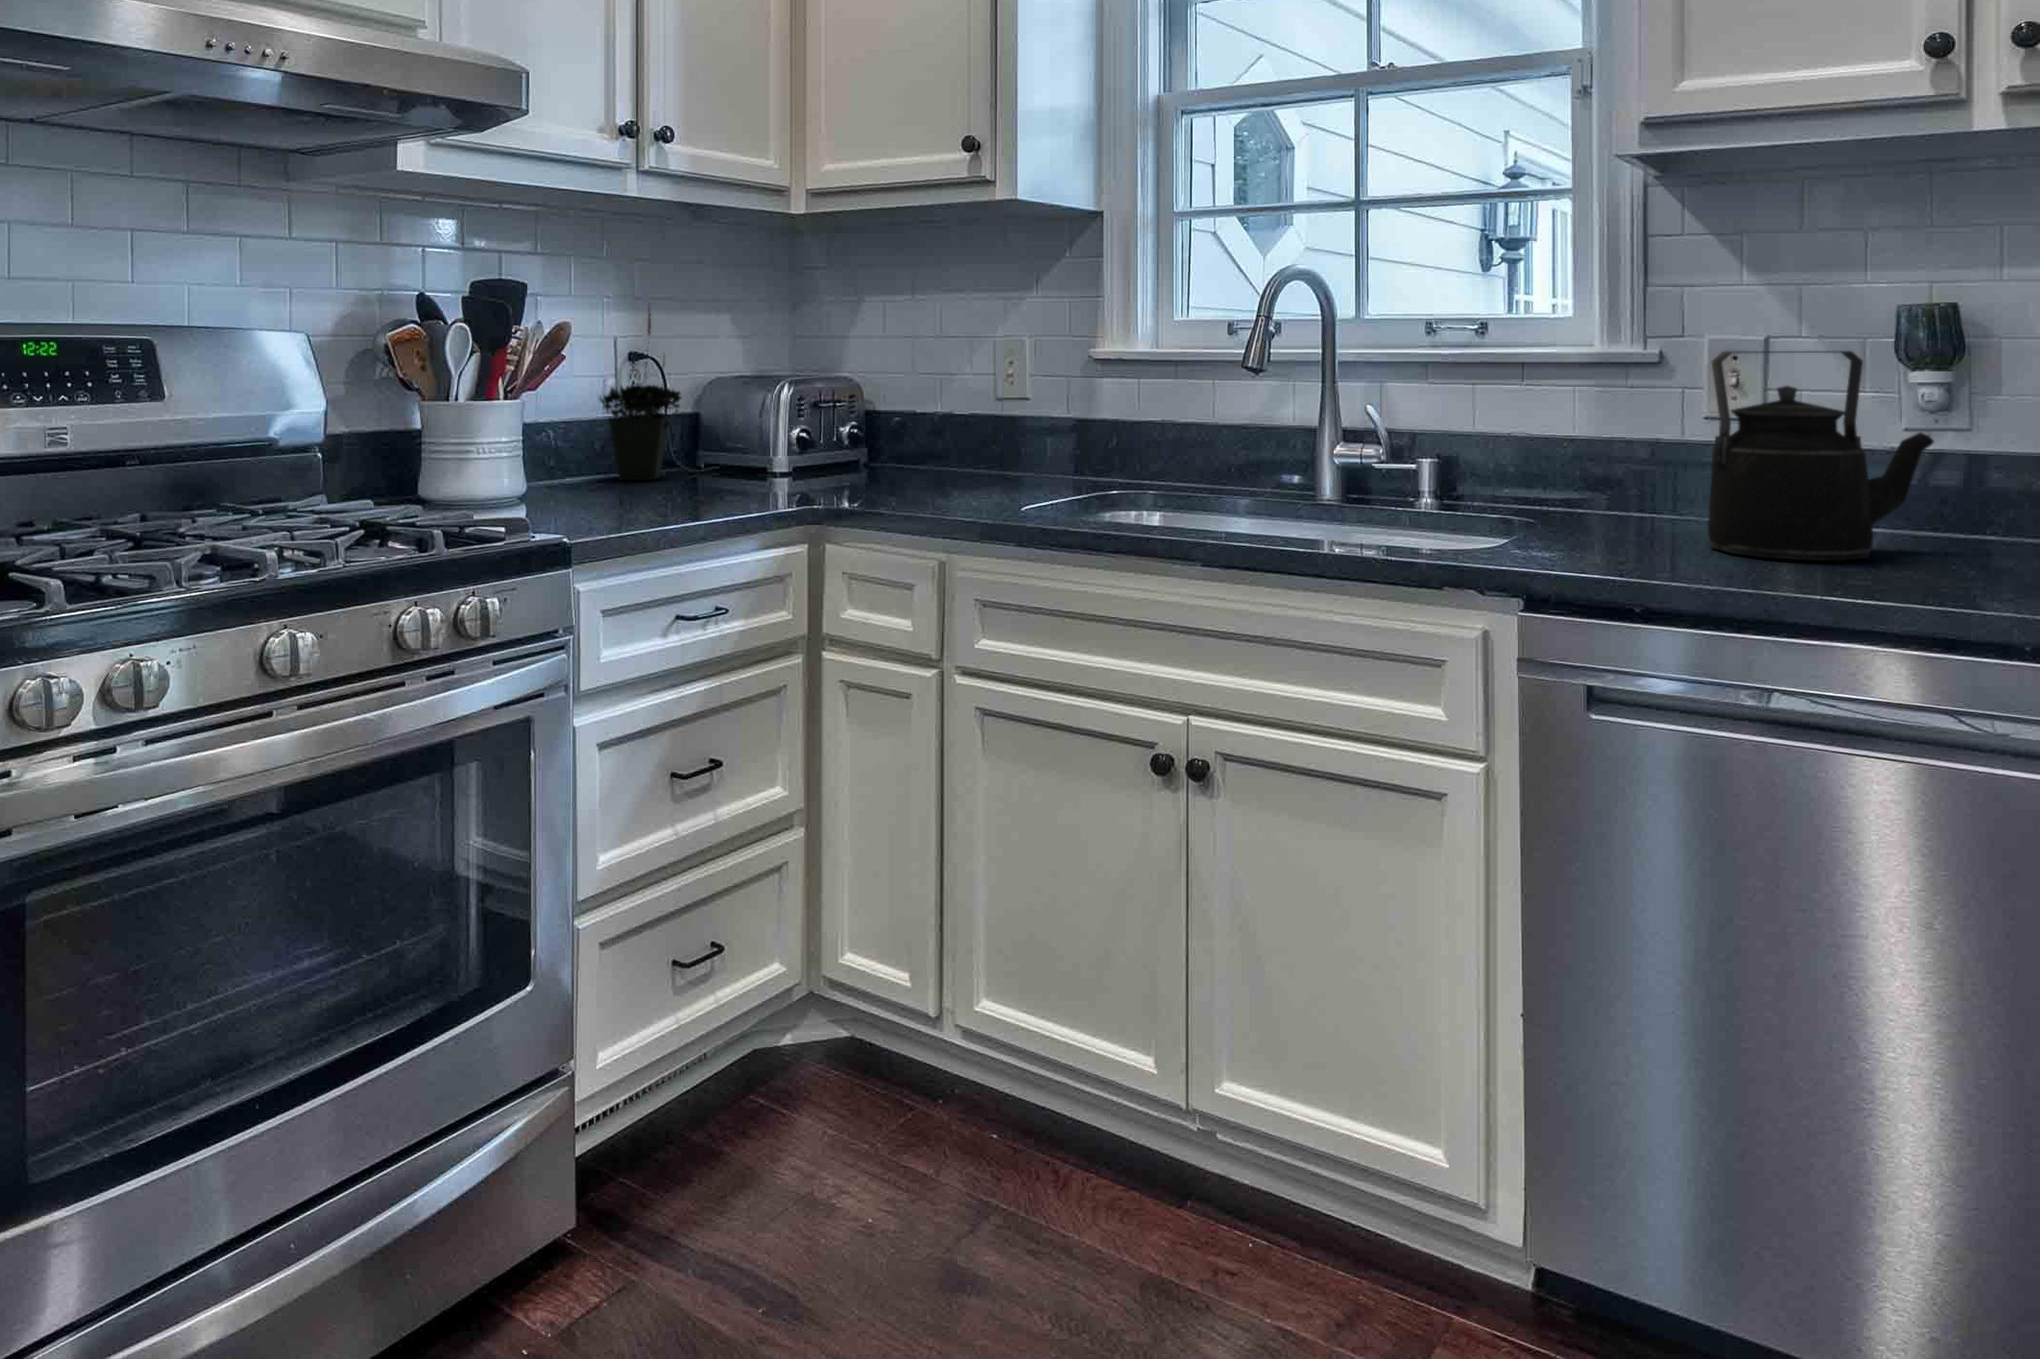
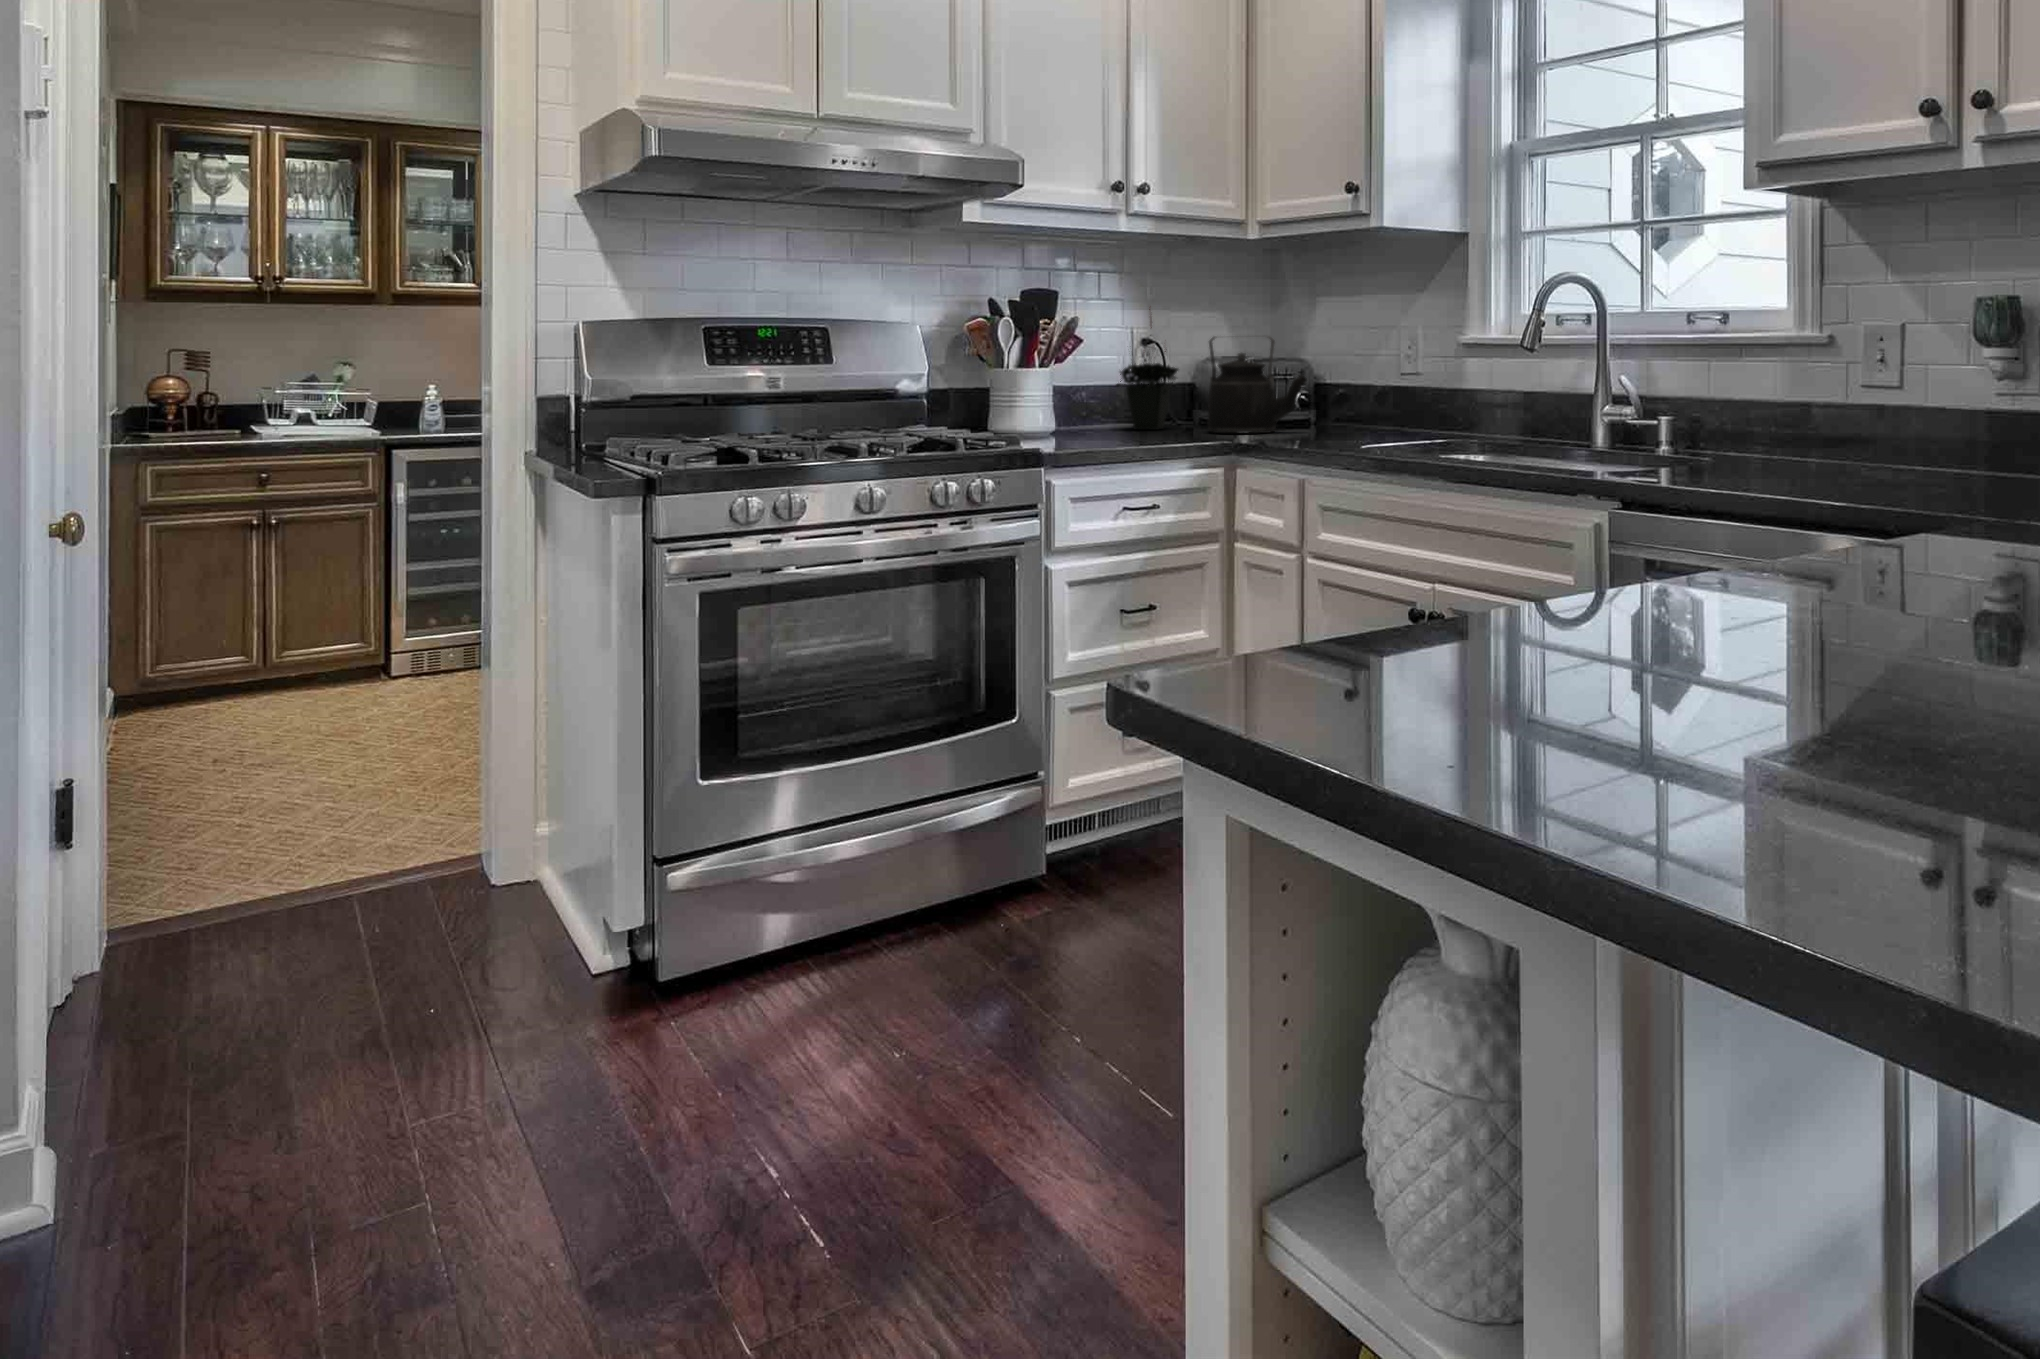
kettle: present [1708,351,1934,560] -> present [1207,337,1307,433]

